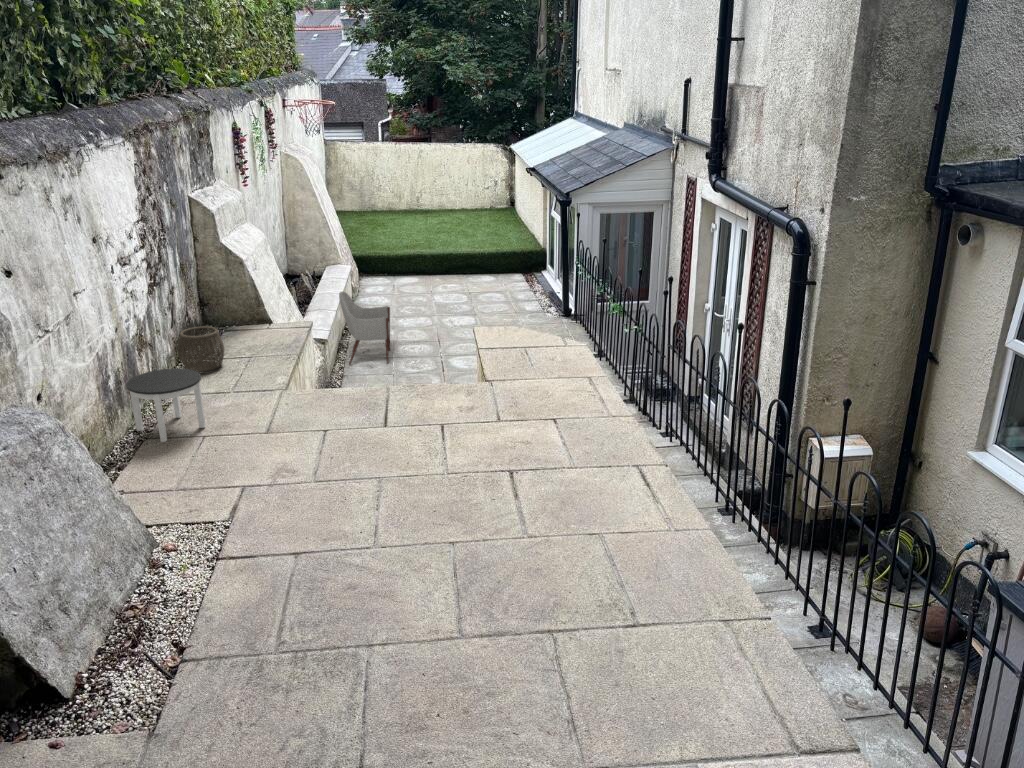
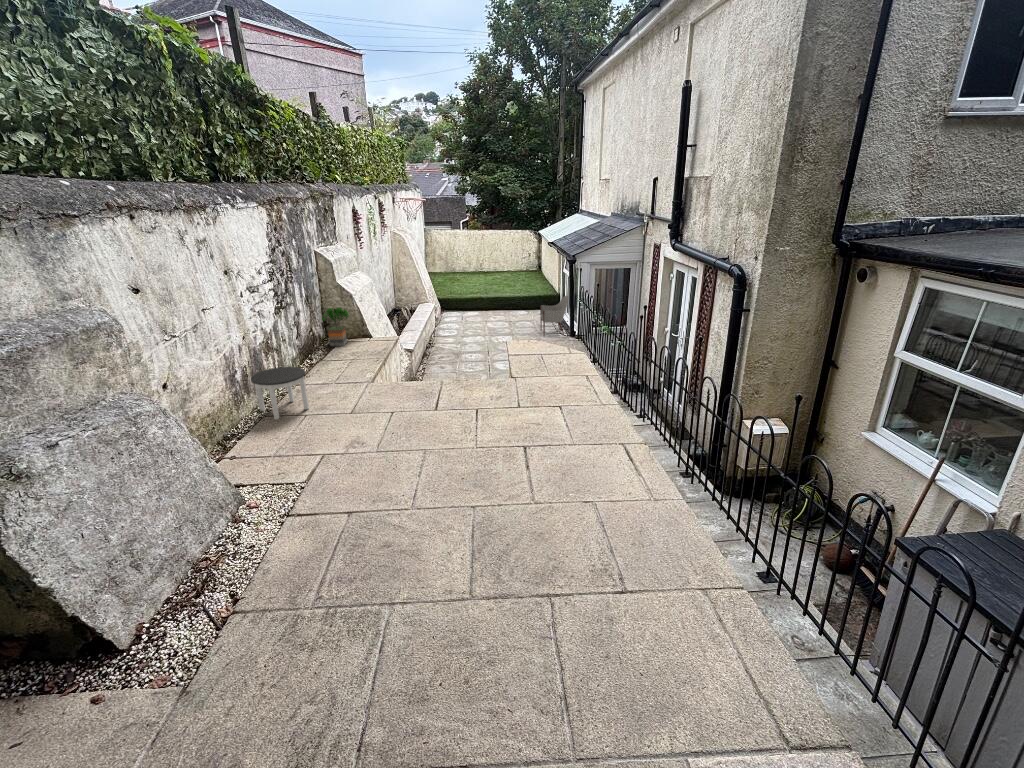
potted tree: none [200,278,242,337] -> present [322,308,349,346]
chair: present [339,292,390,365] -> present [540,296,568,335]
woven basket: present [178,326,224,372] -> none [300,339,333,370]

